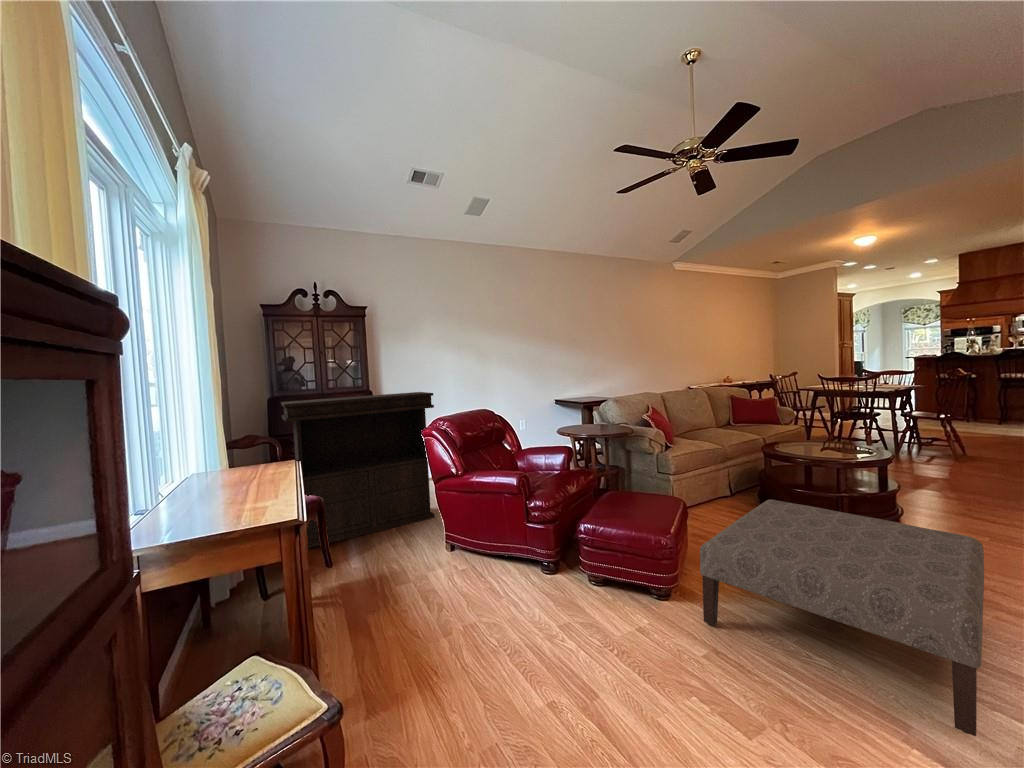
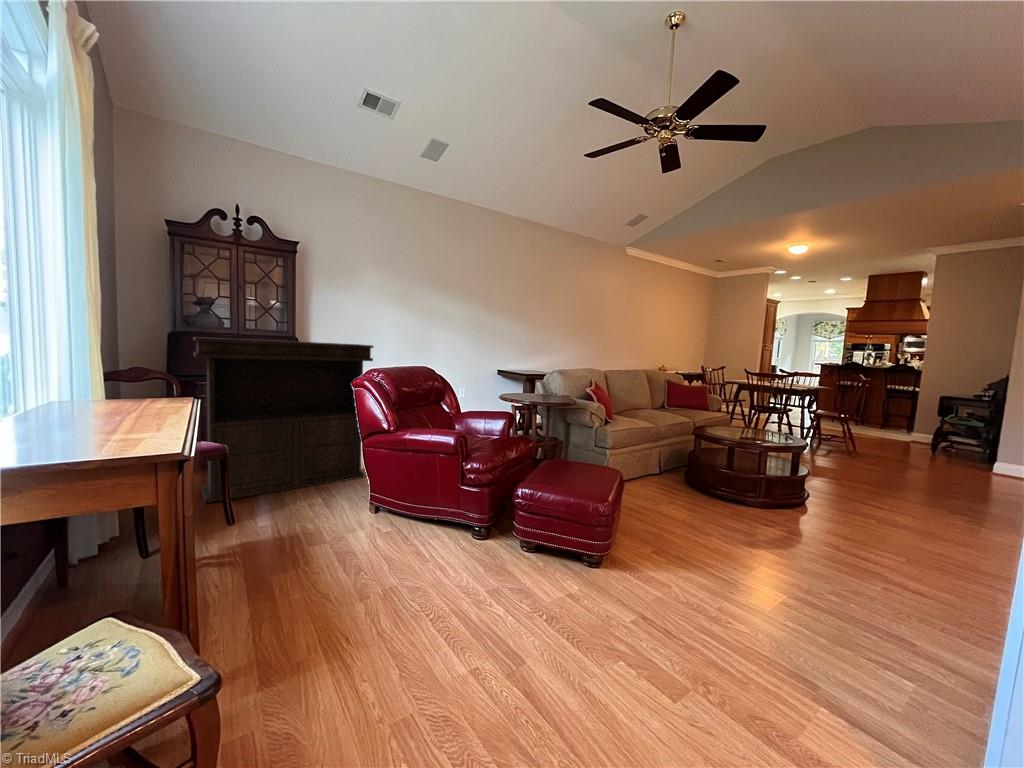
ottoman: present [700,499,984,736] -> none [632,474,895,698]

